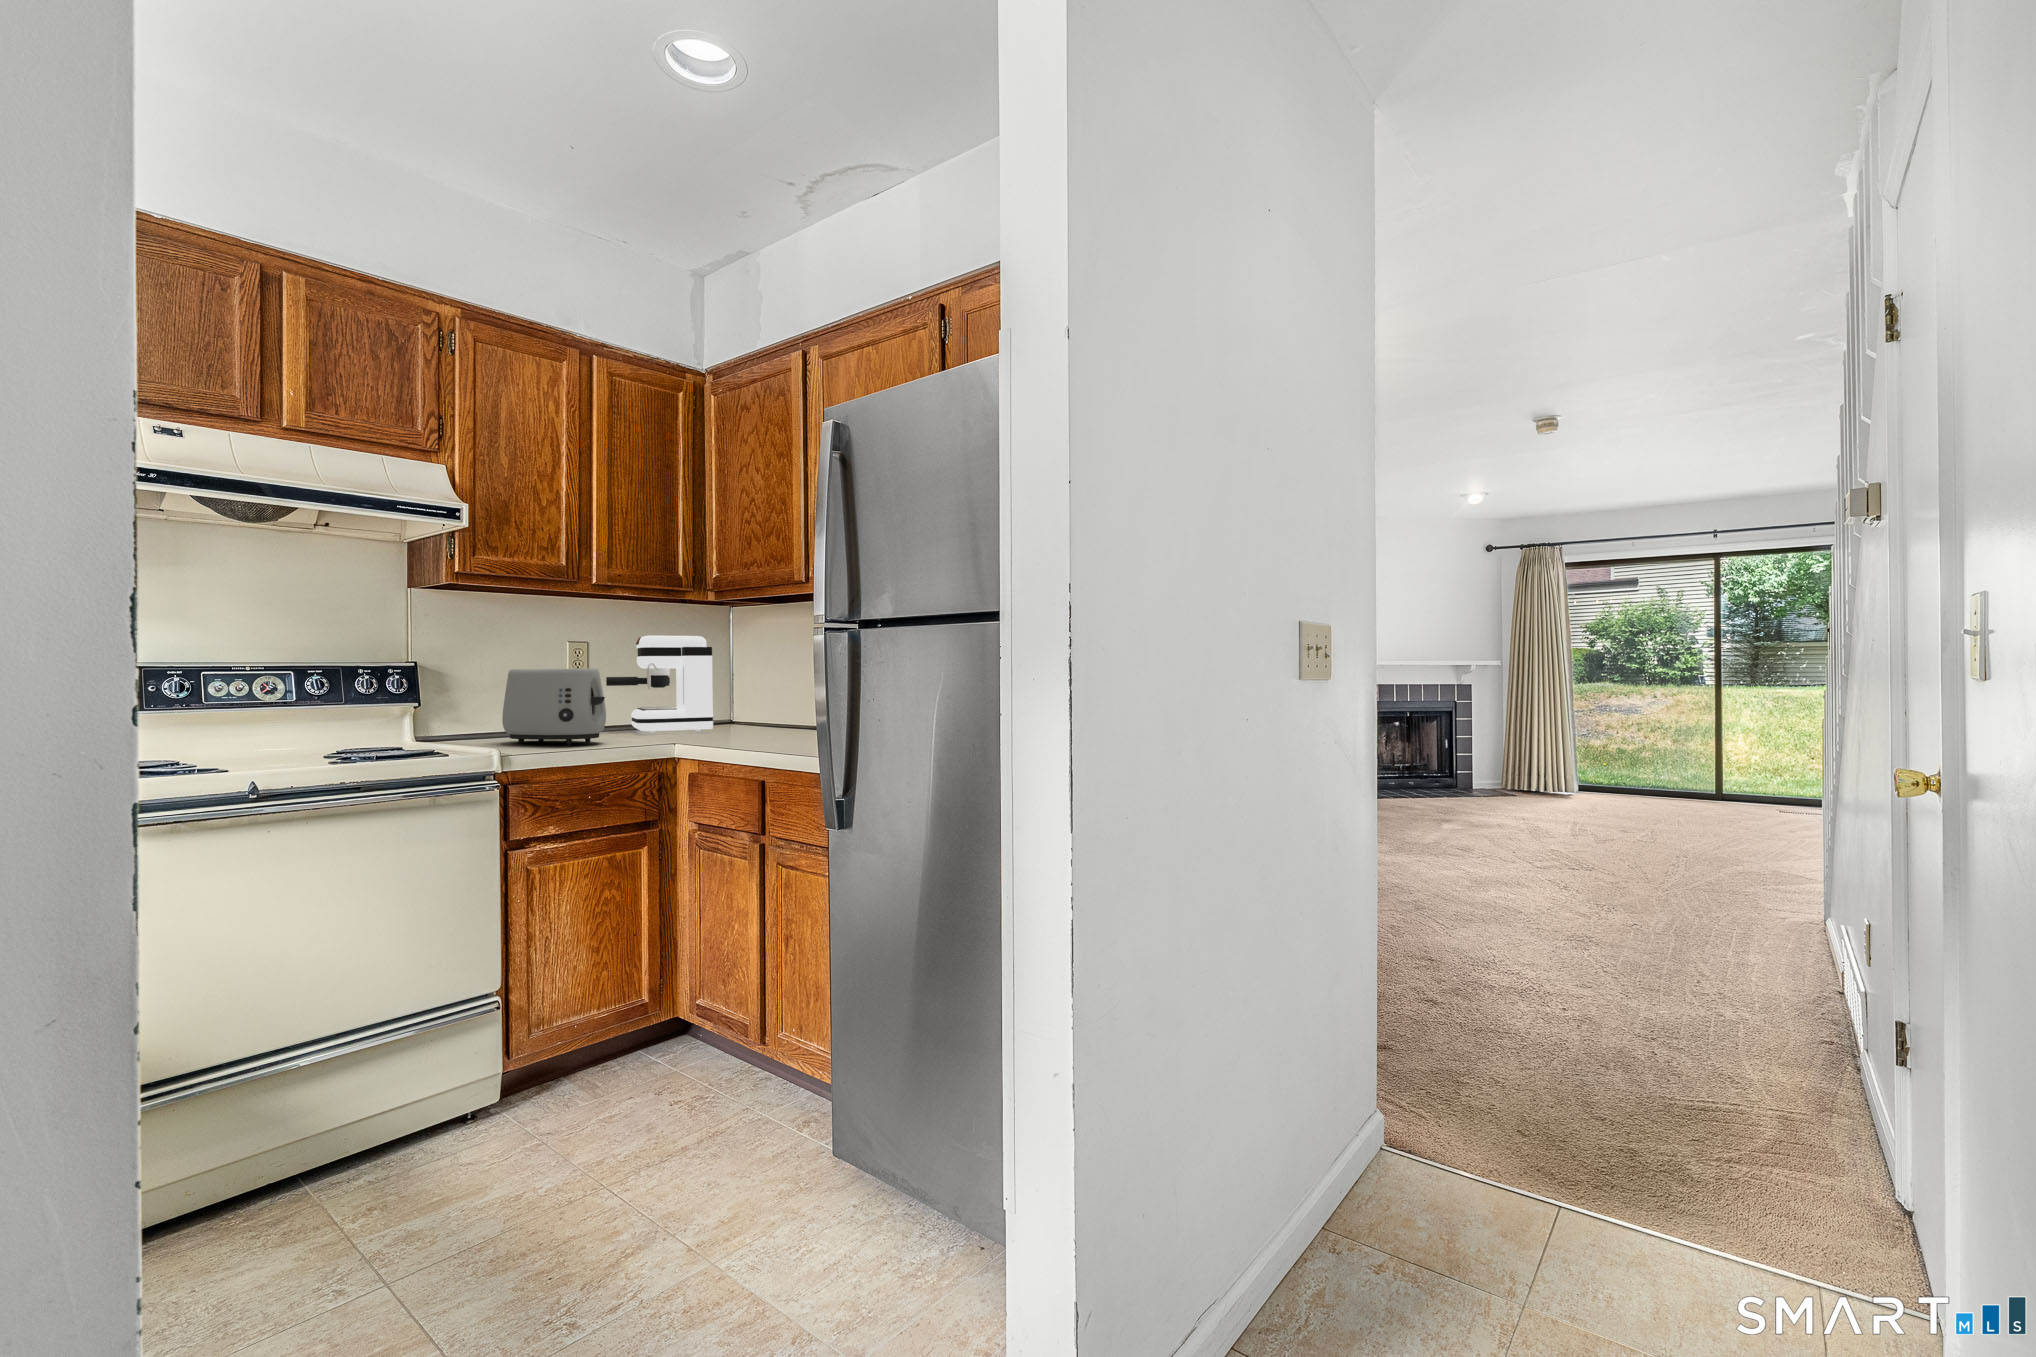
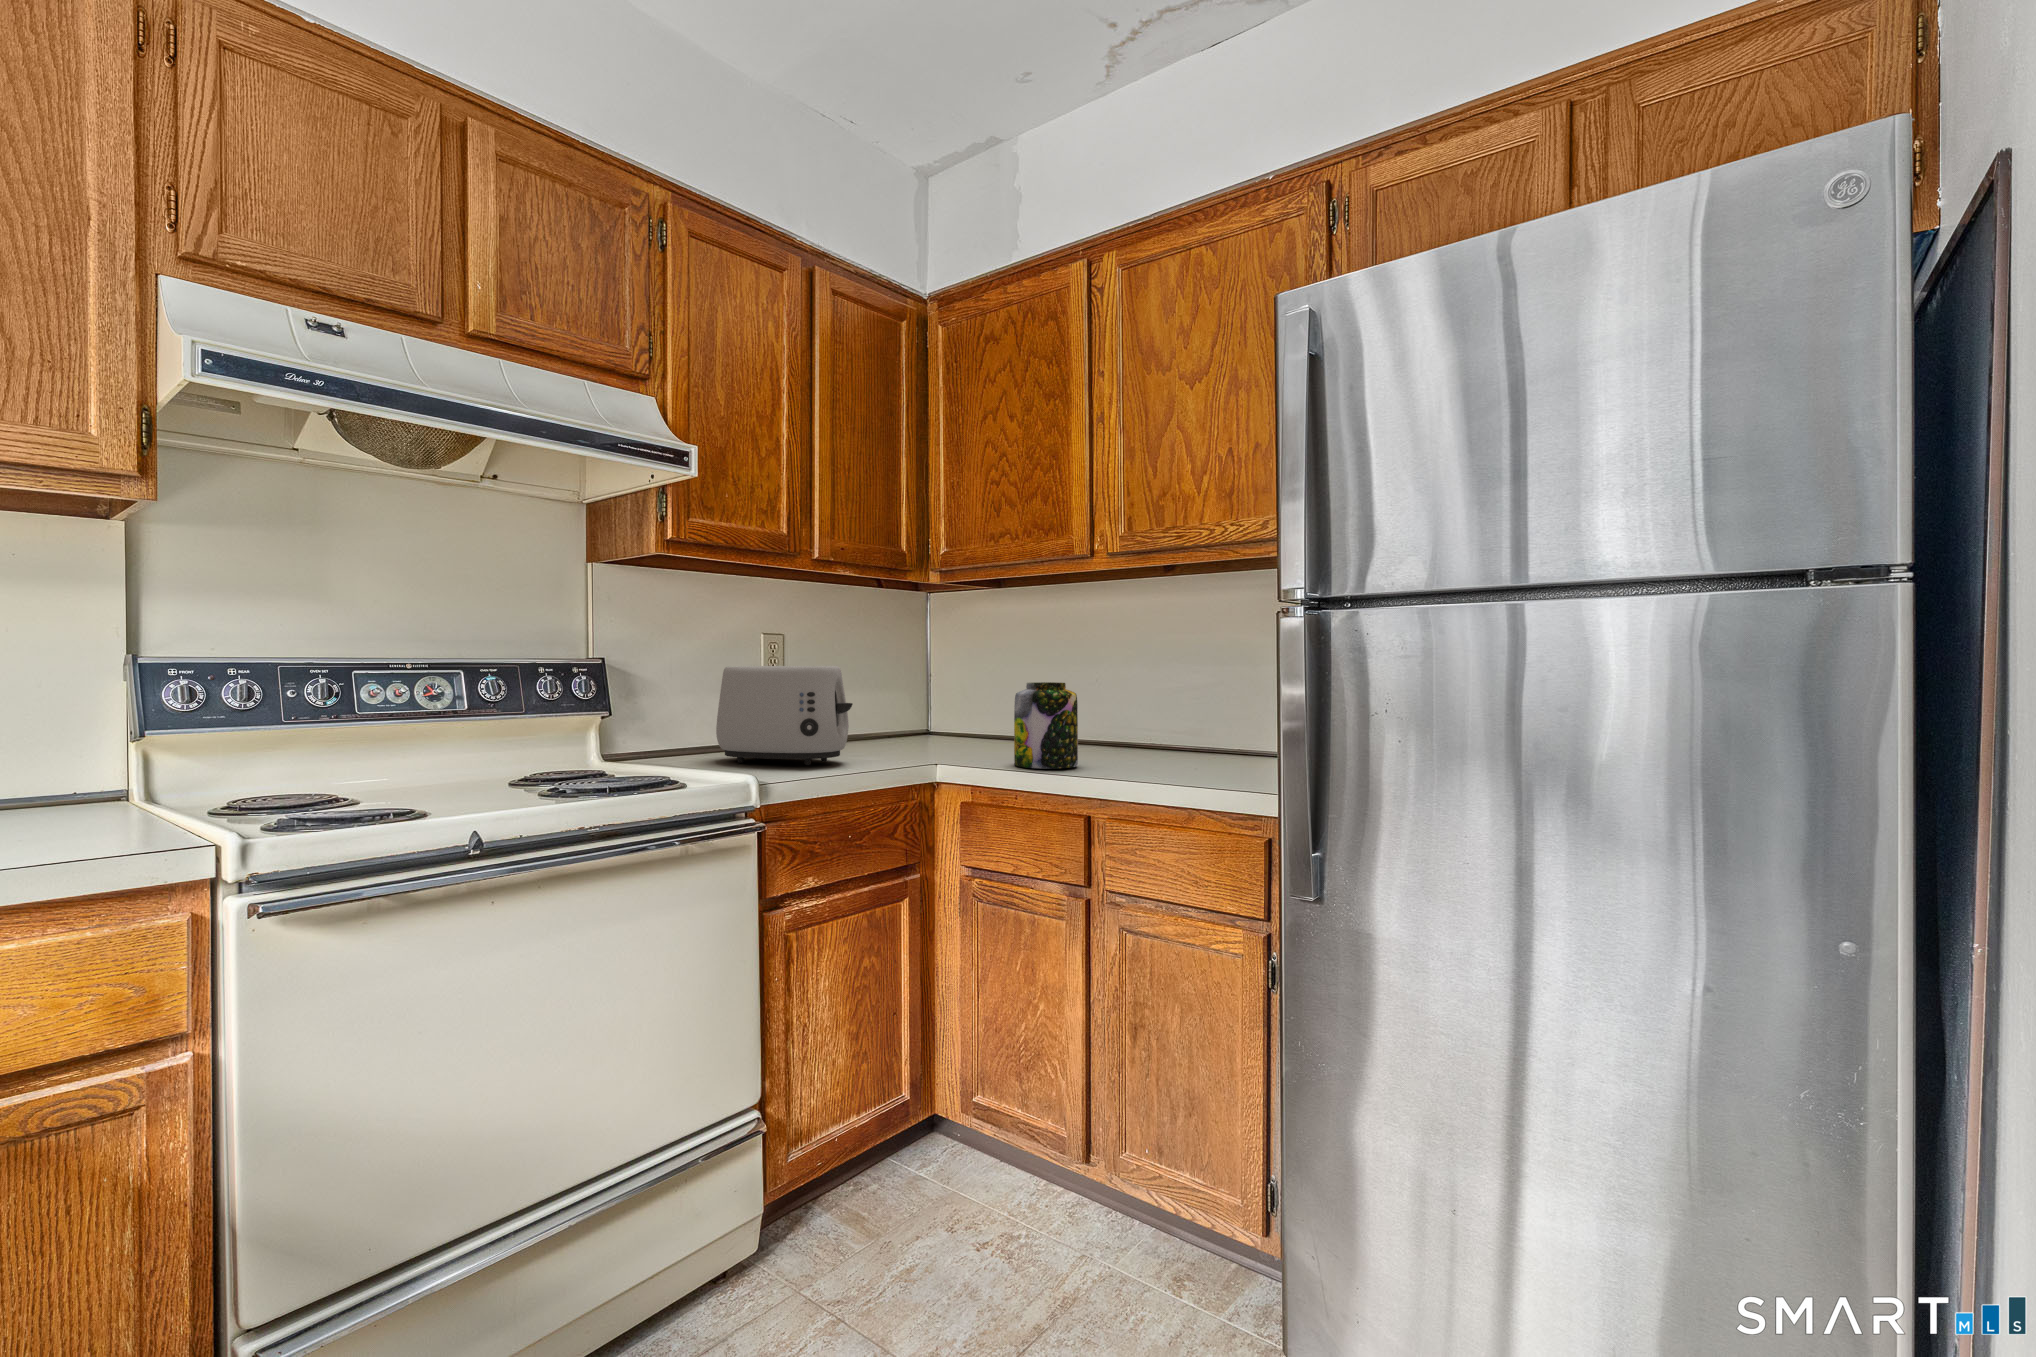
coffee maker: present [606,635,713,734] -> none [813,624,946,746]
jar: none [734,680,783,746] -> present [1014,682,1078,769]

